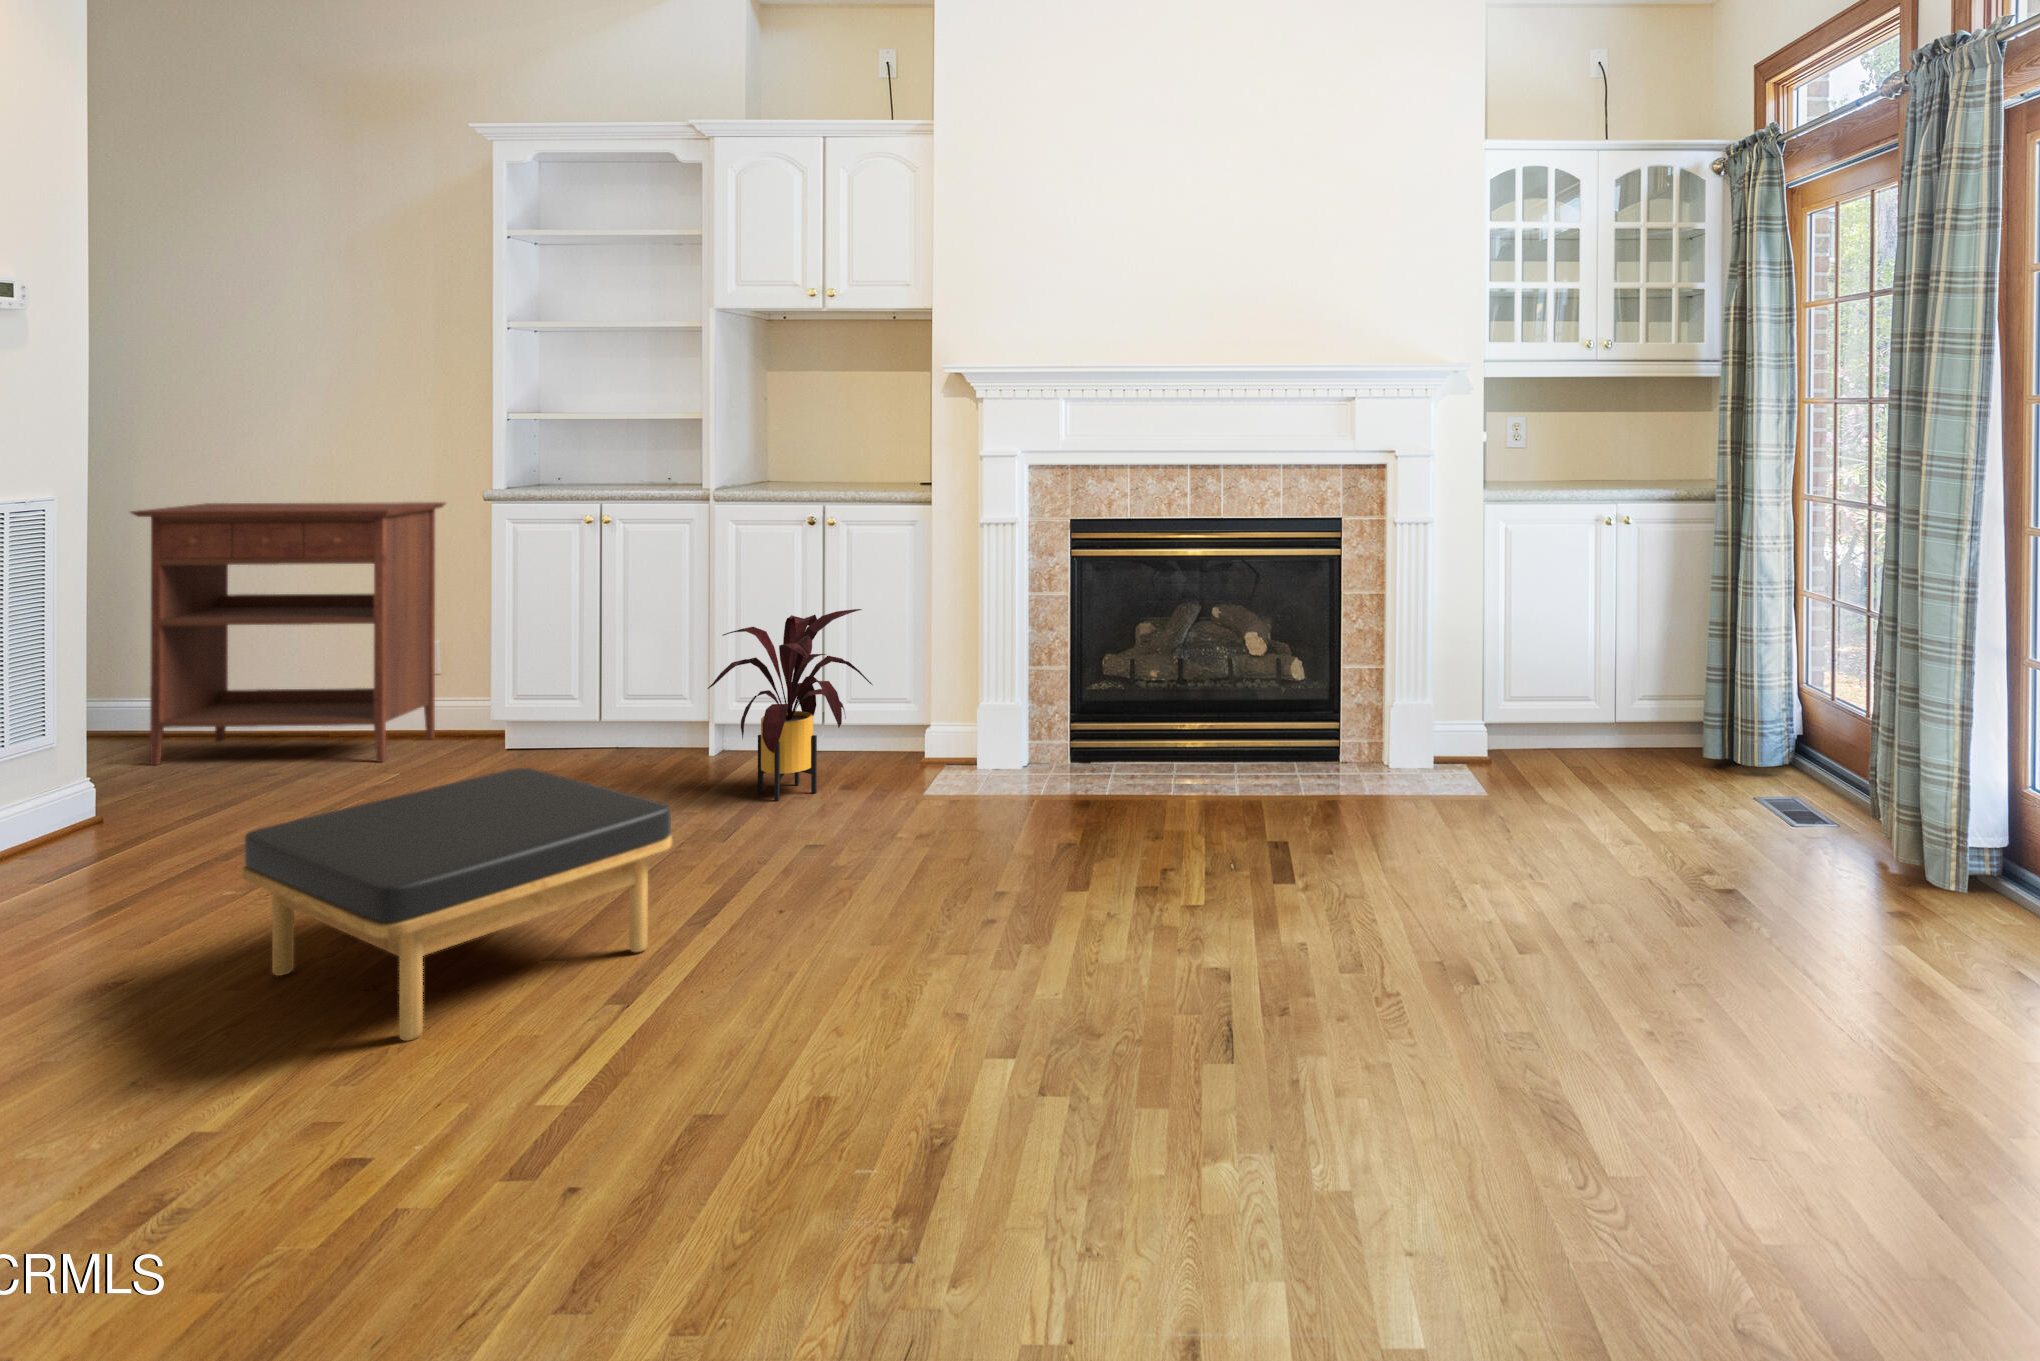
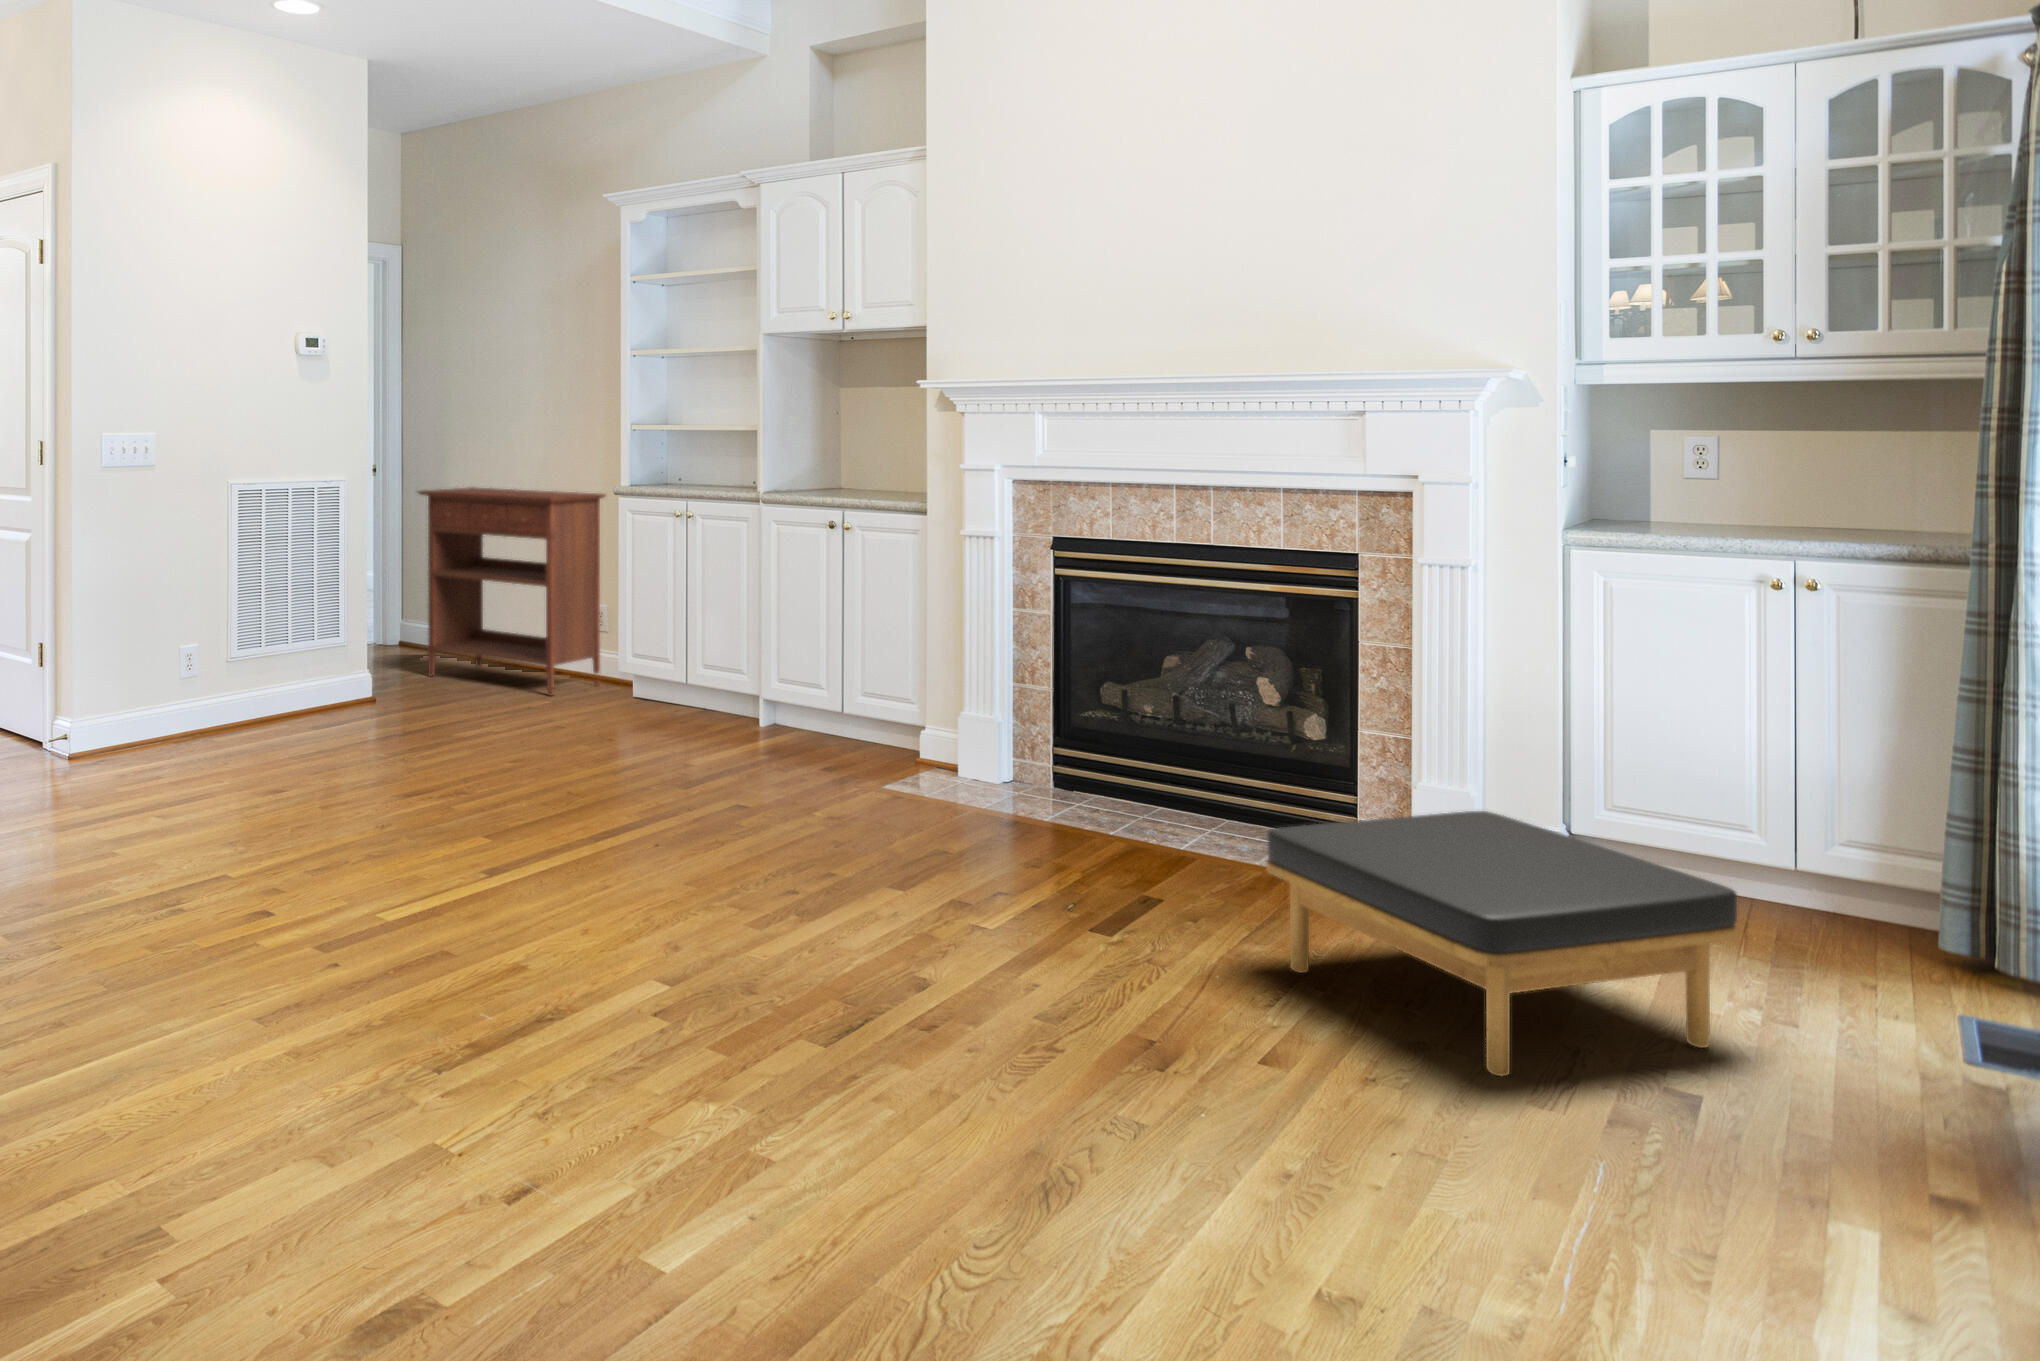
house plant: present [708,609,872,801] -> none [711,608,867,771]
ottoman: present [242,768,672,1041] -> present [1266,811,1738,1077]

